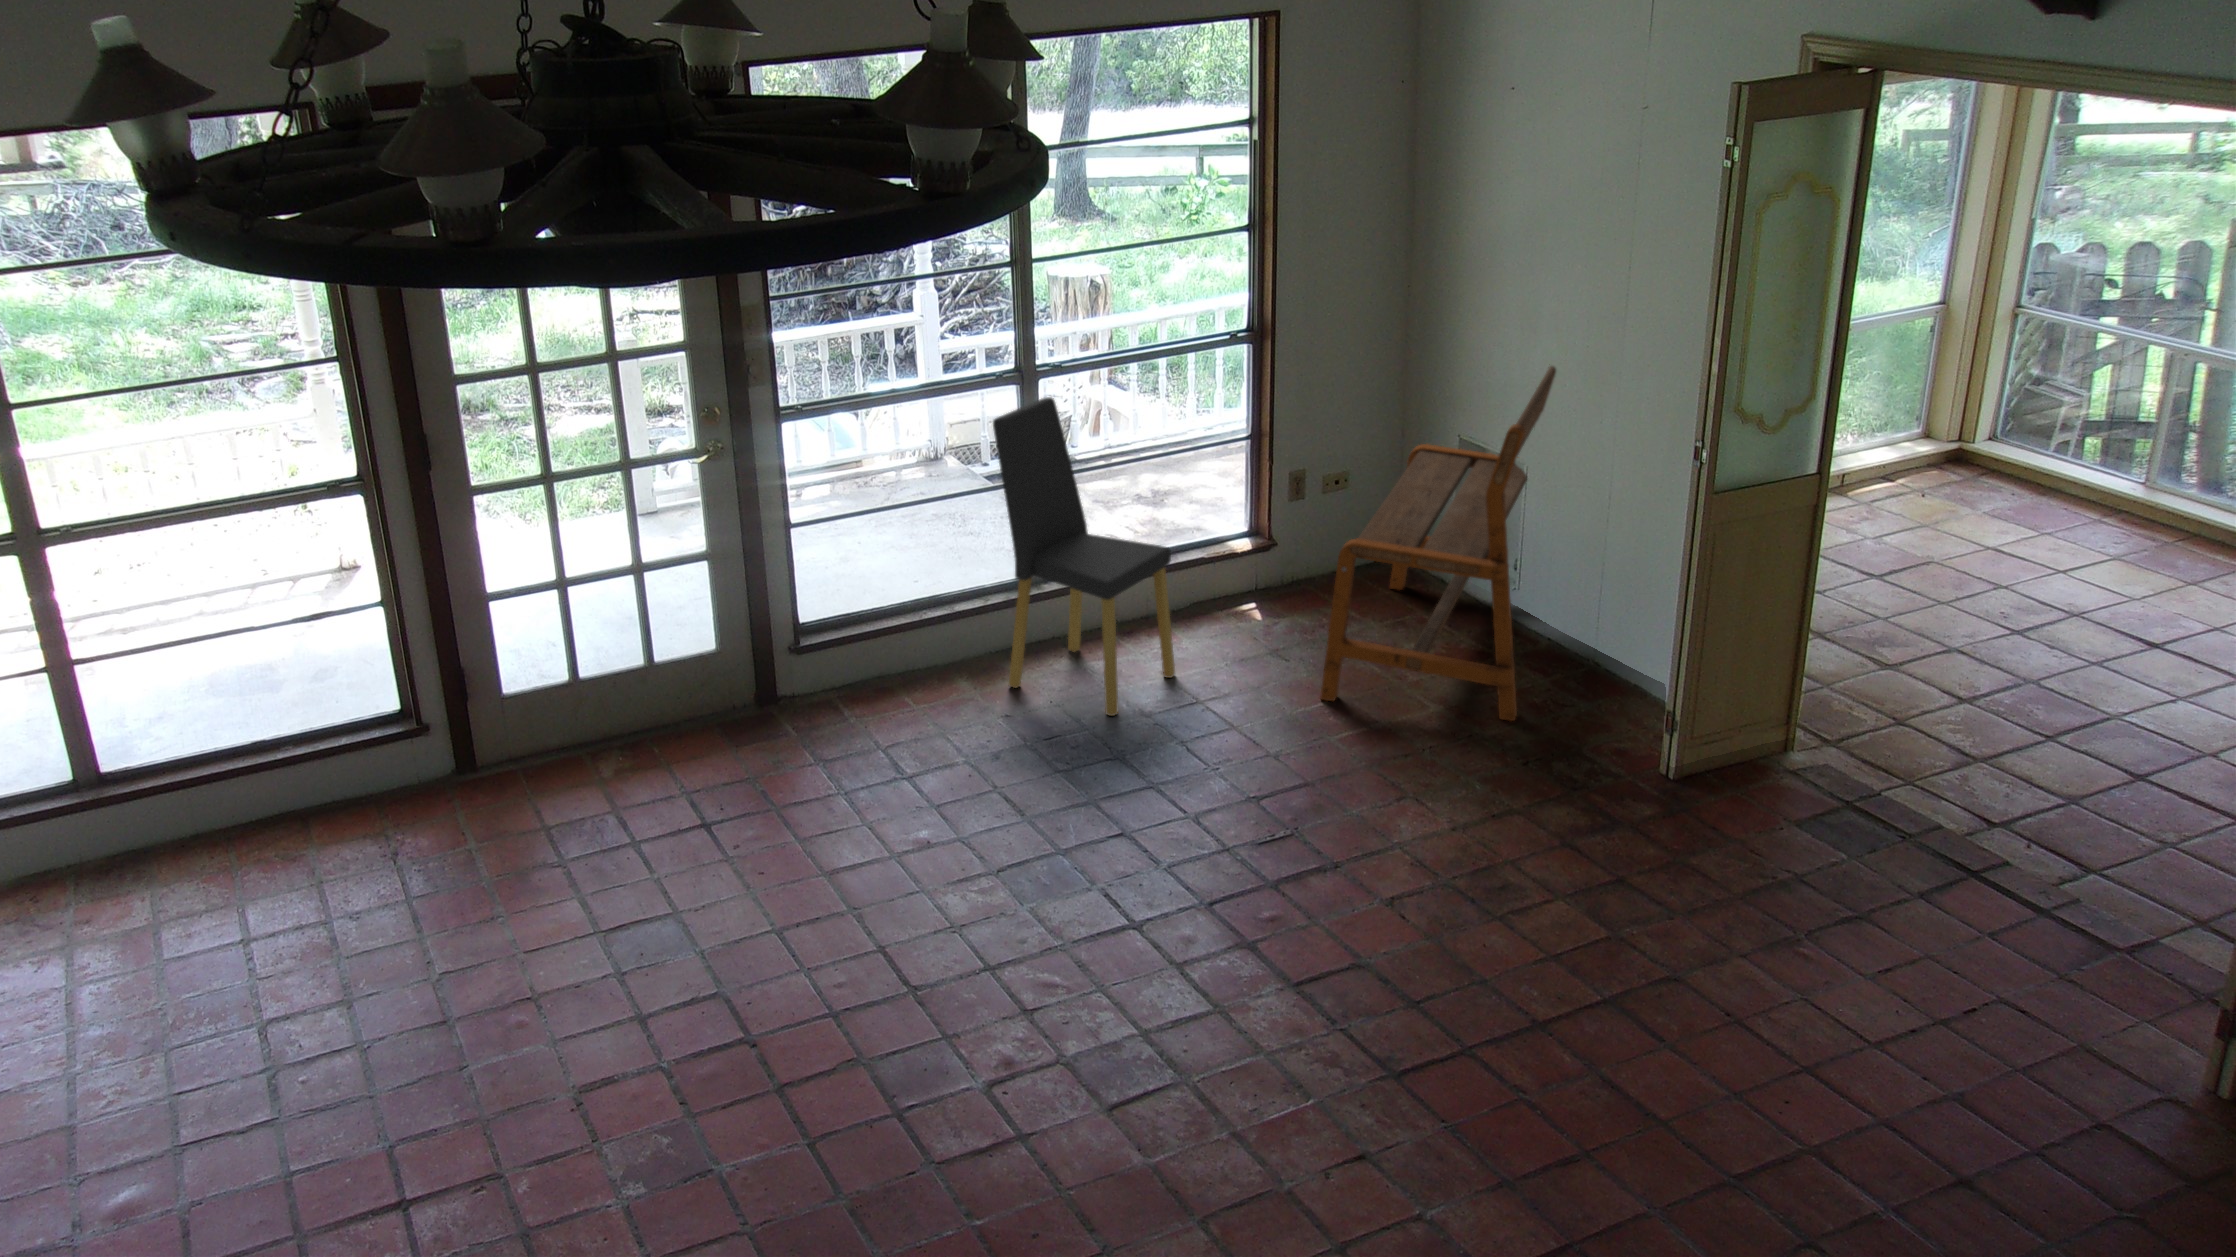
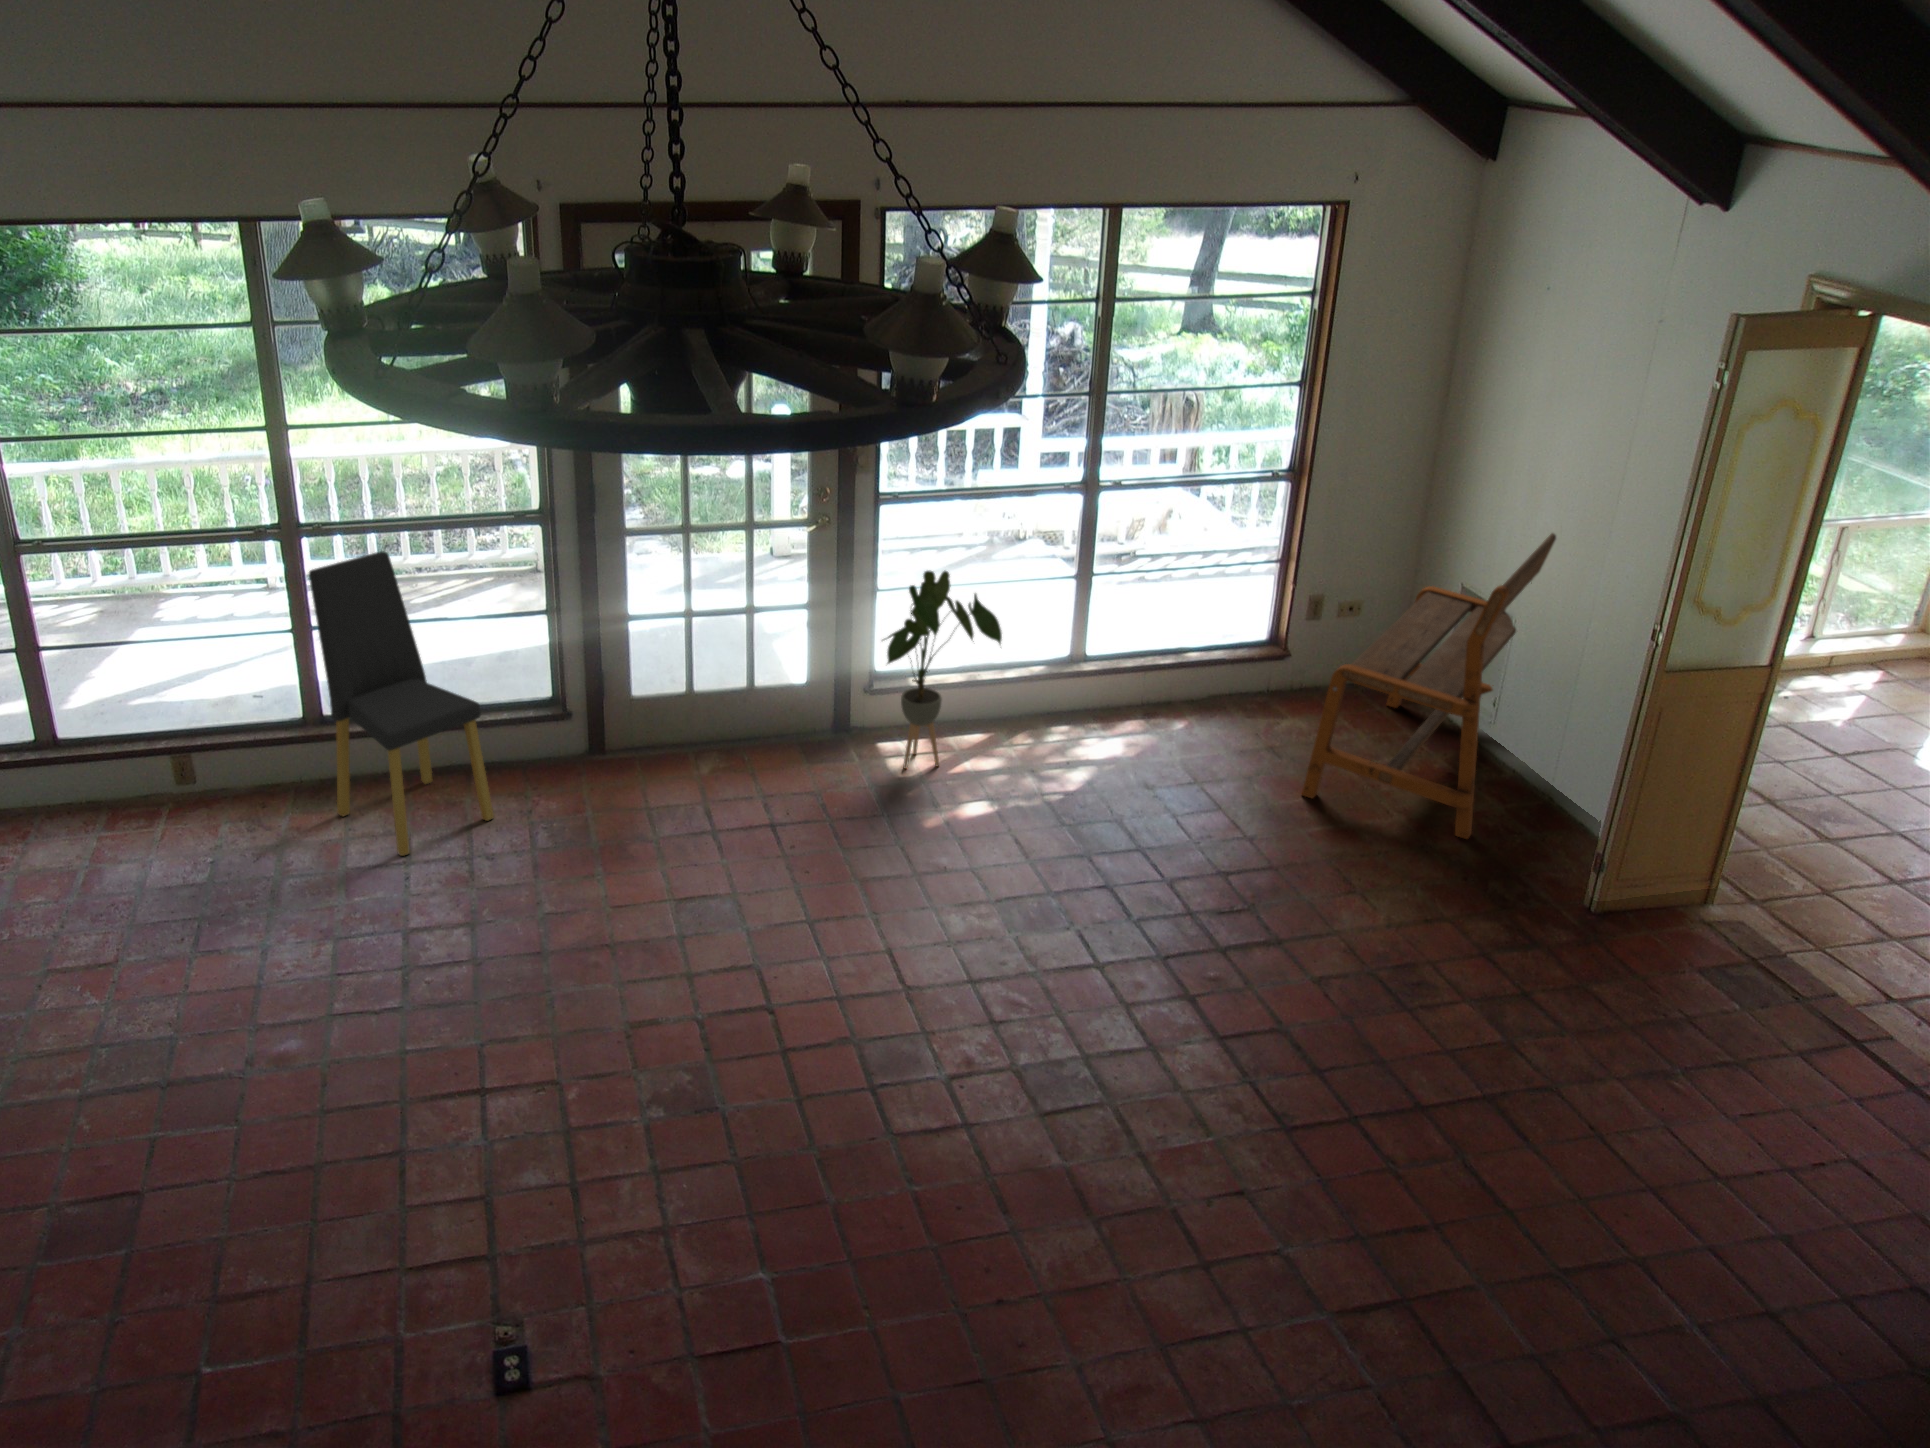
dining chair: present [993,397,1175,716] -> present [309,551,494,856]
house plant: none [803,489,954,736] -> present [883,571,1002,769]

